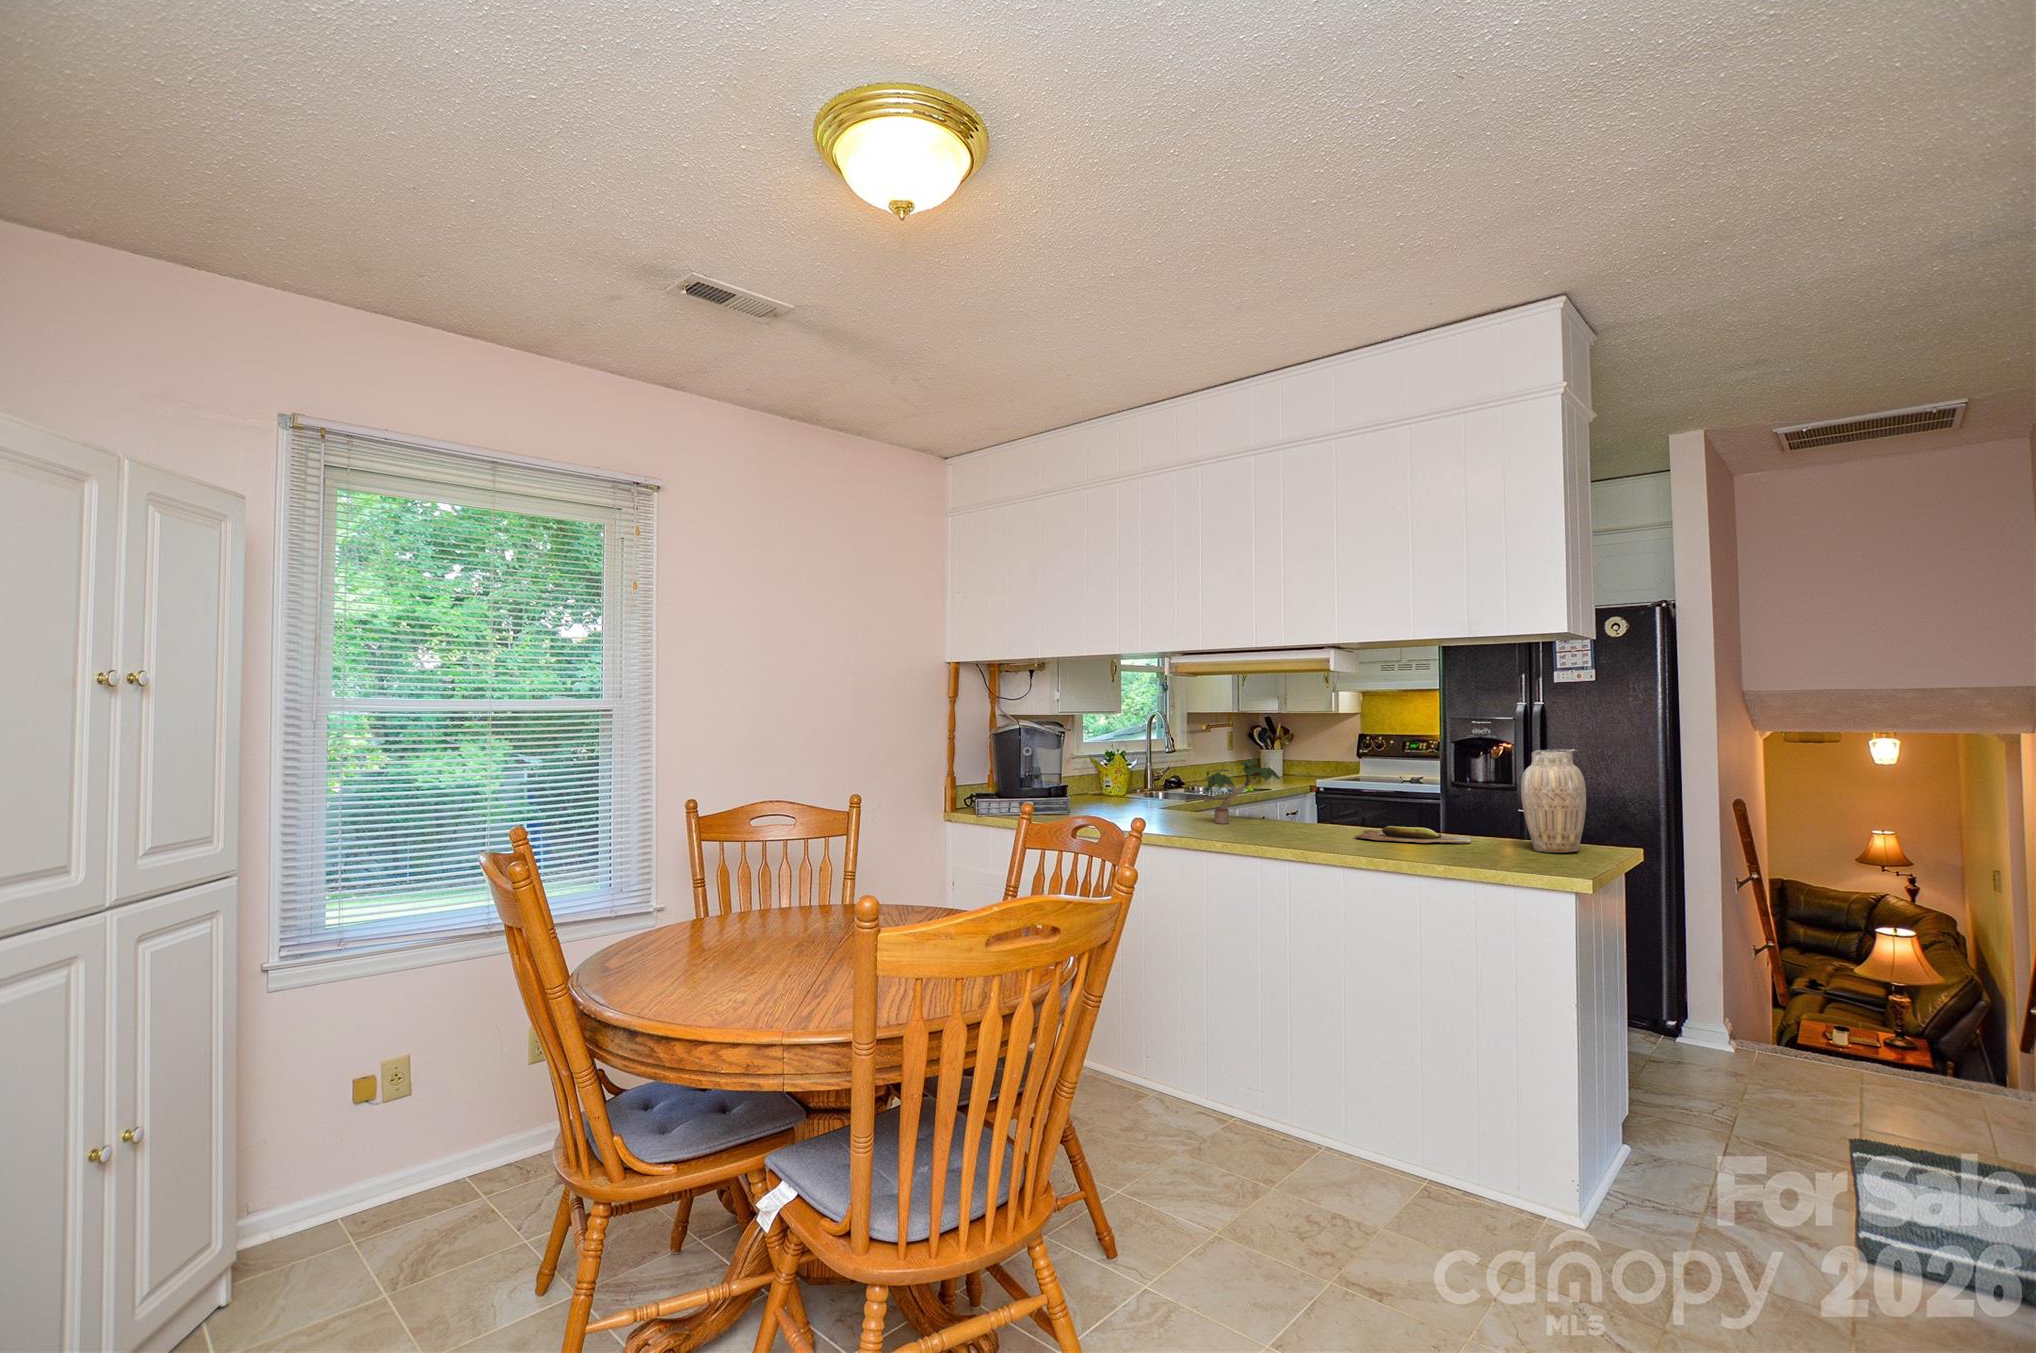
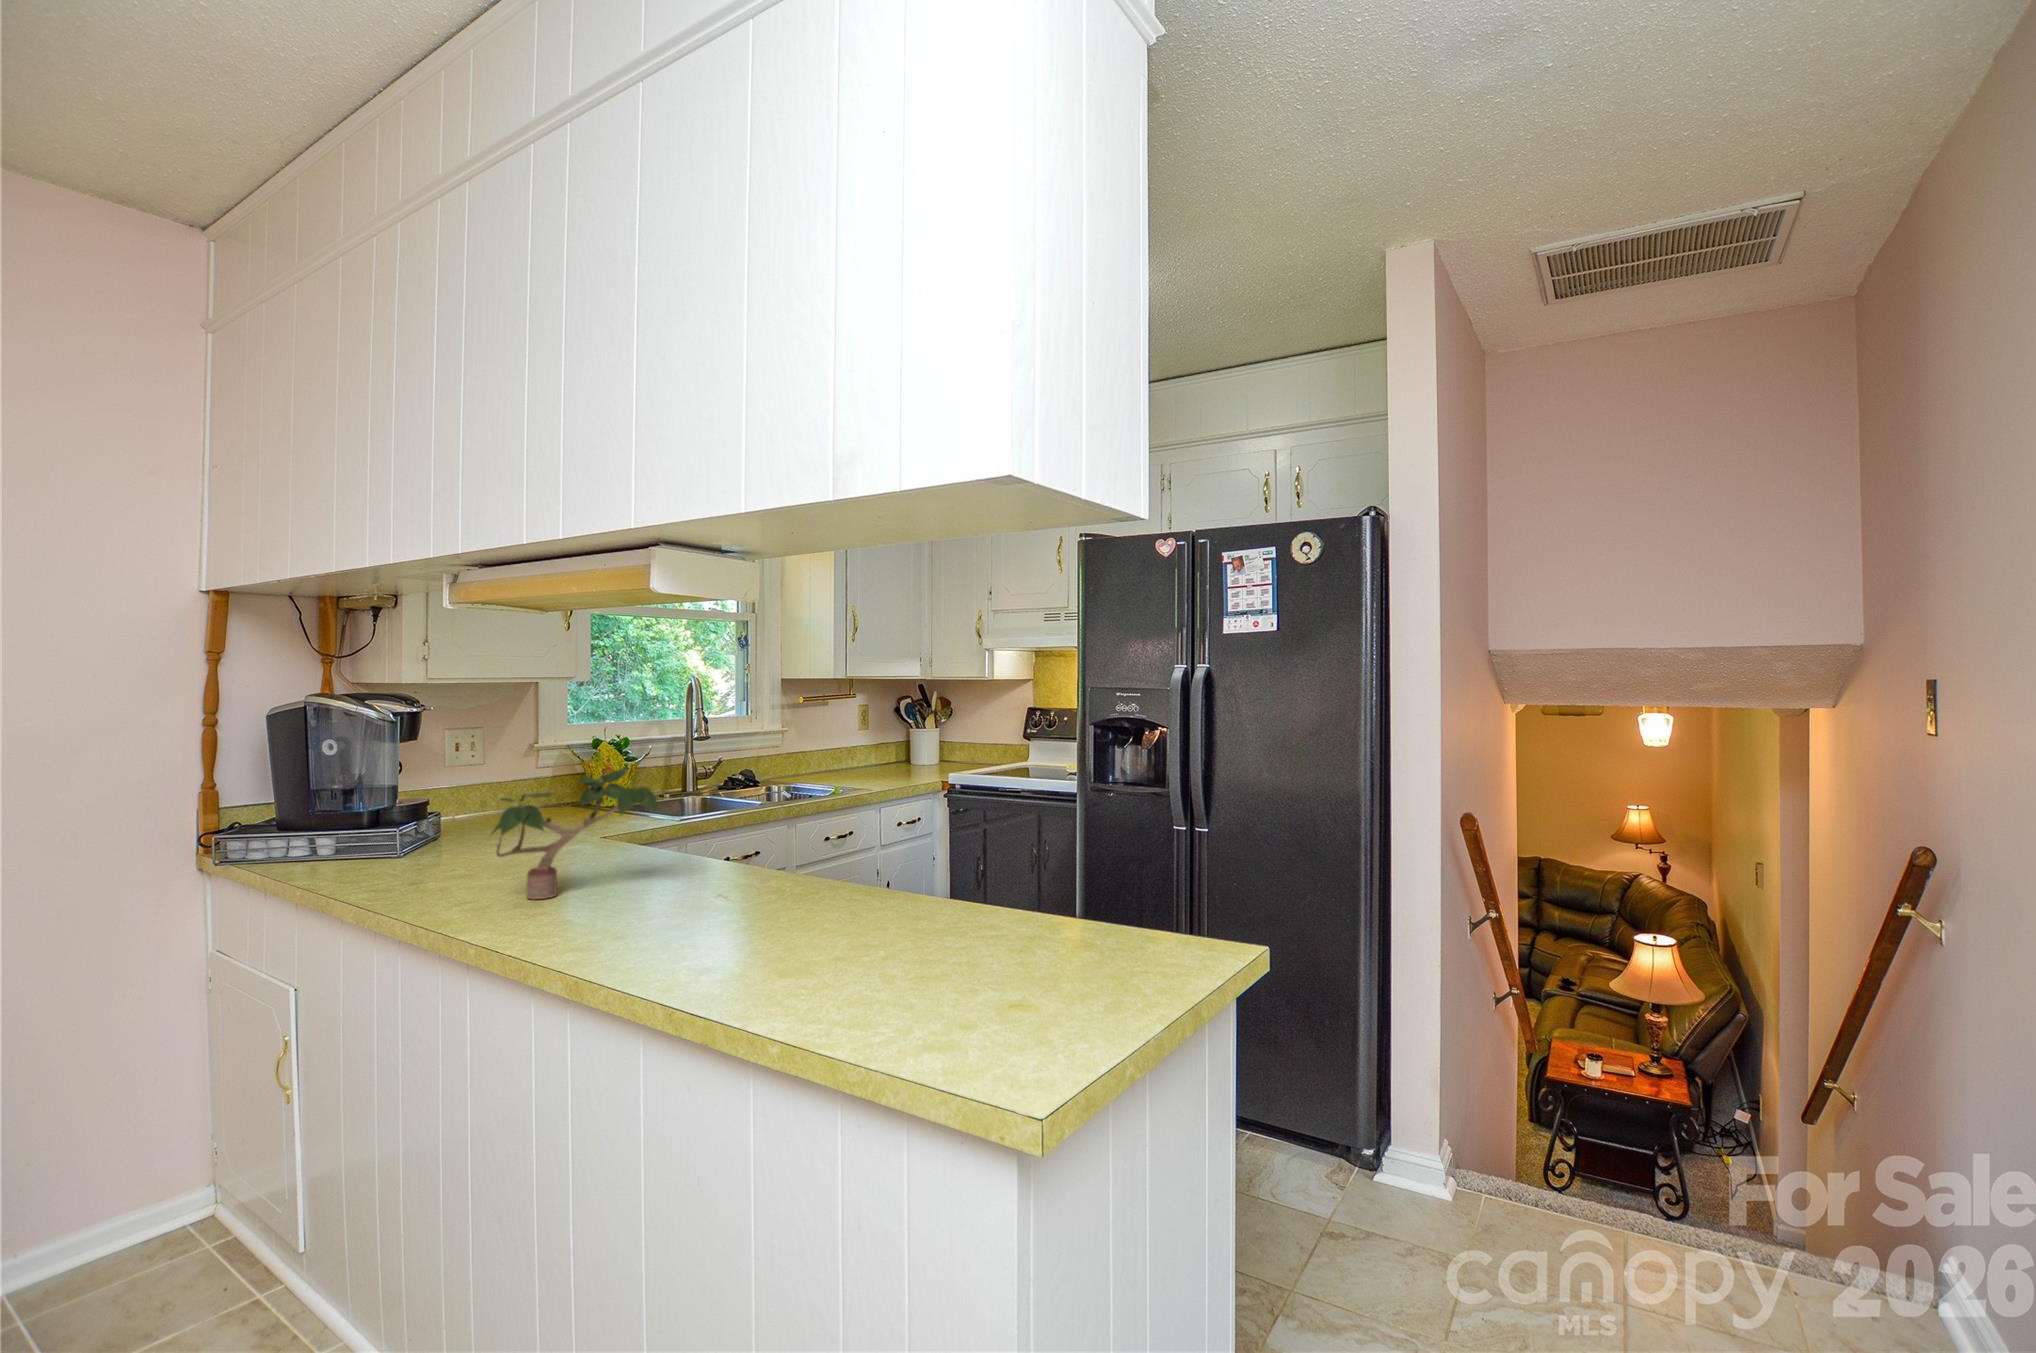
vase: present [1521,749,1586,852] -> none [947,771,1085,1036]
cutting board: present [1355,826,1471,843] -> none [665,923,917,986]

